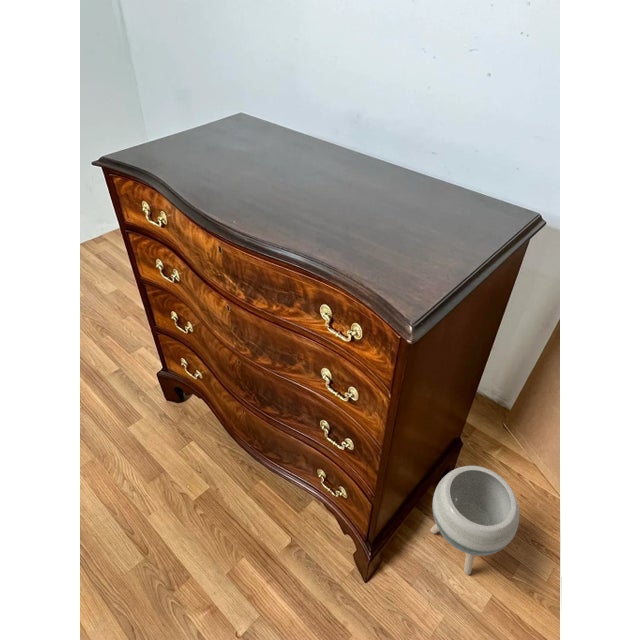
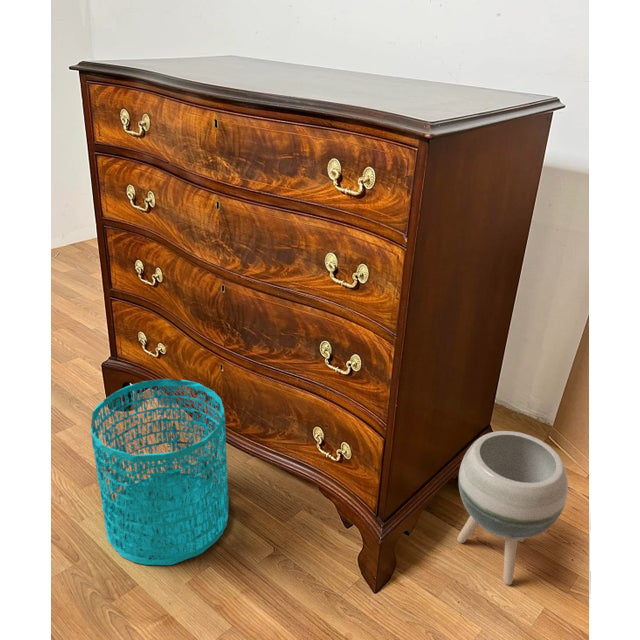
wastebasket: none [143,416,257,557] -> present [91,379,229,565]

